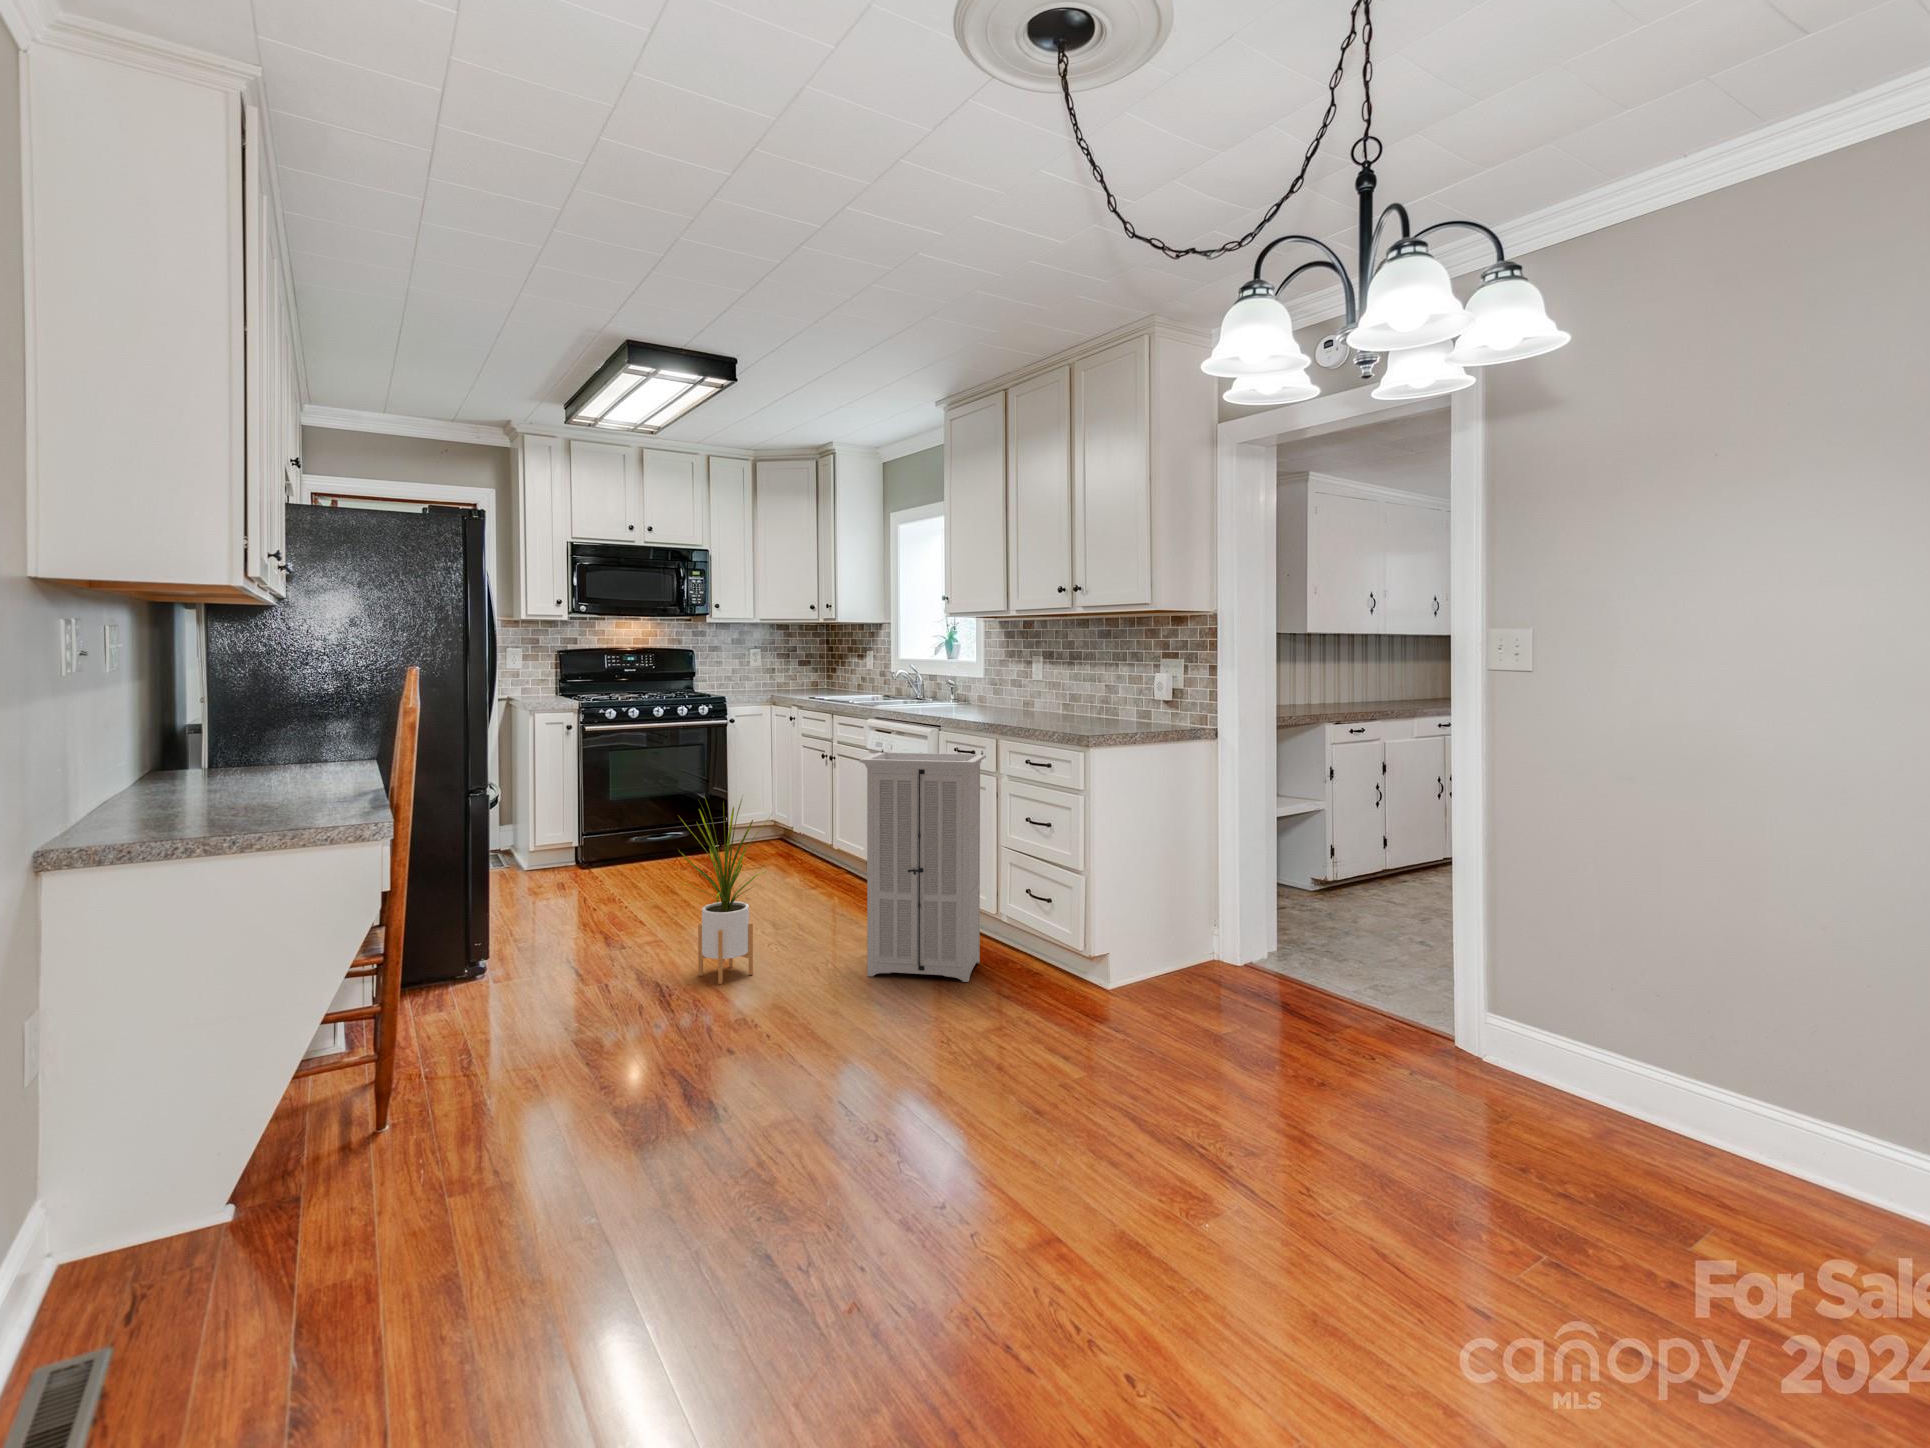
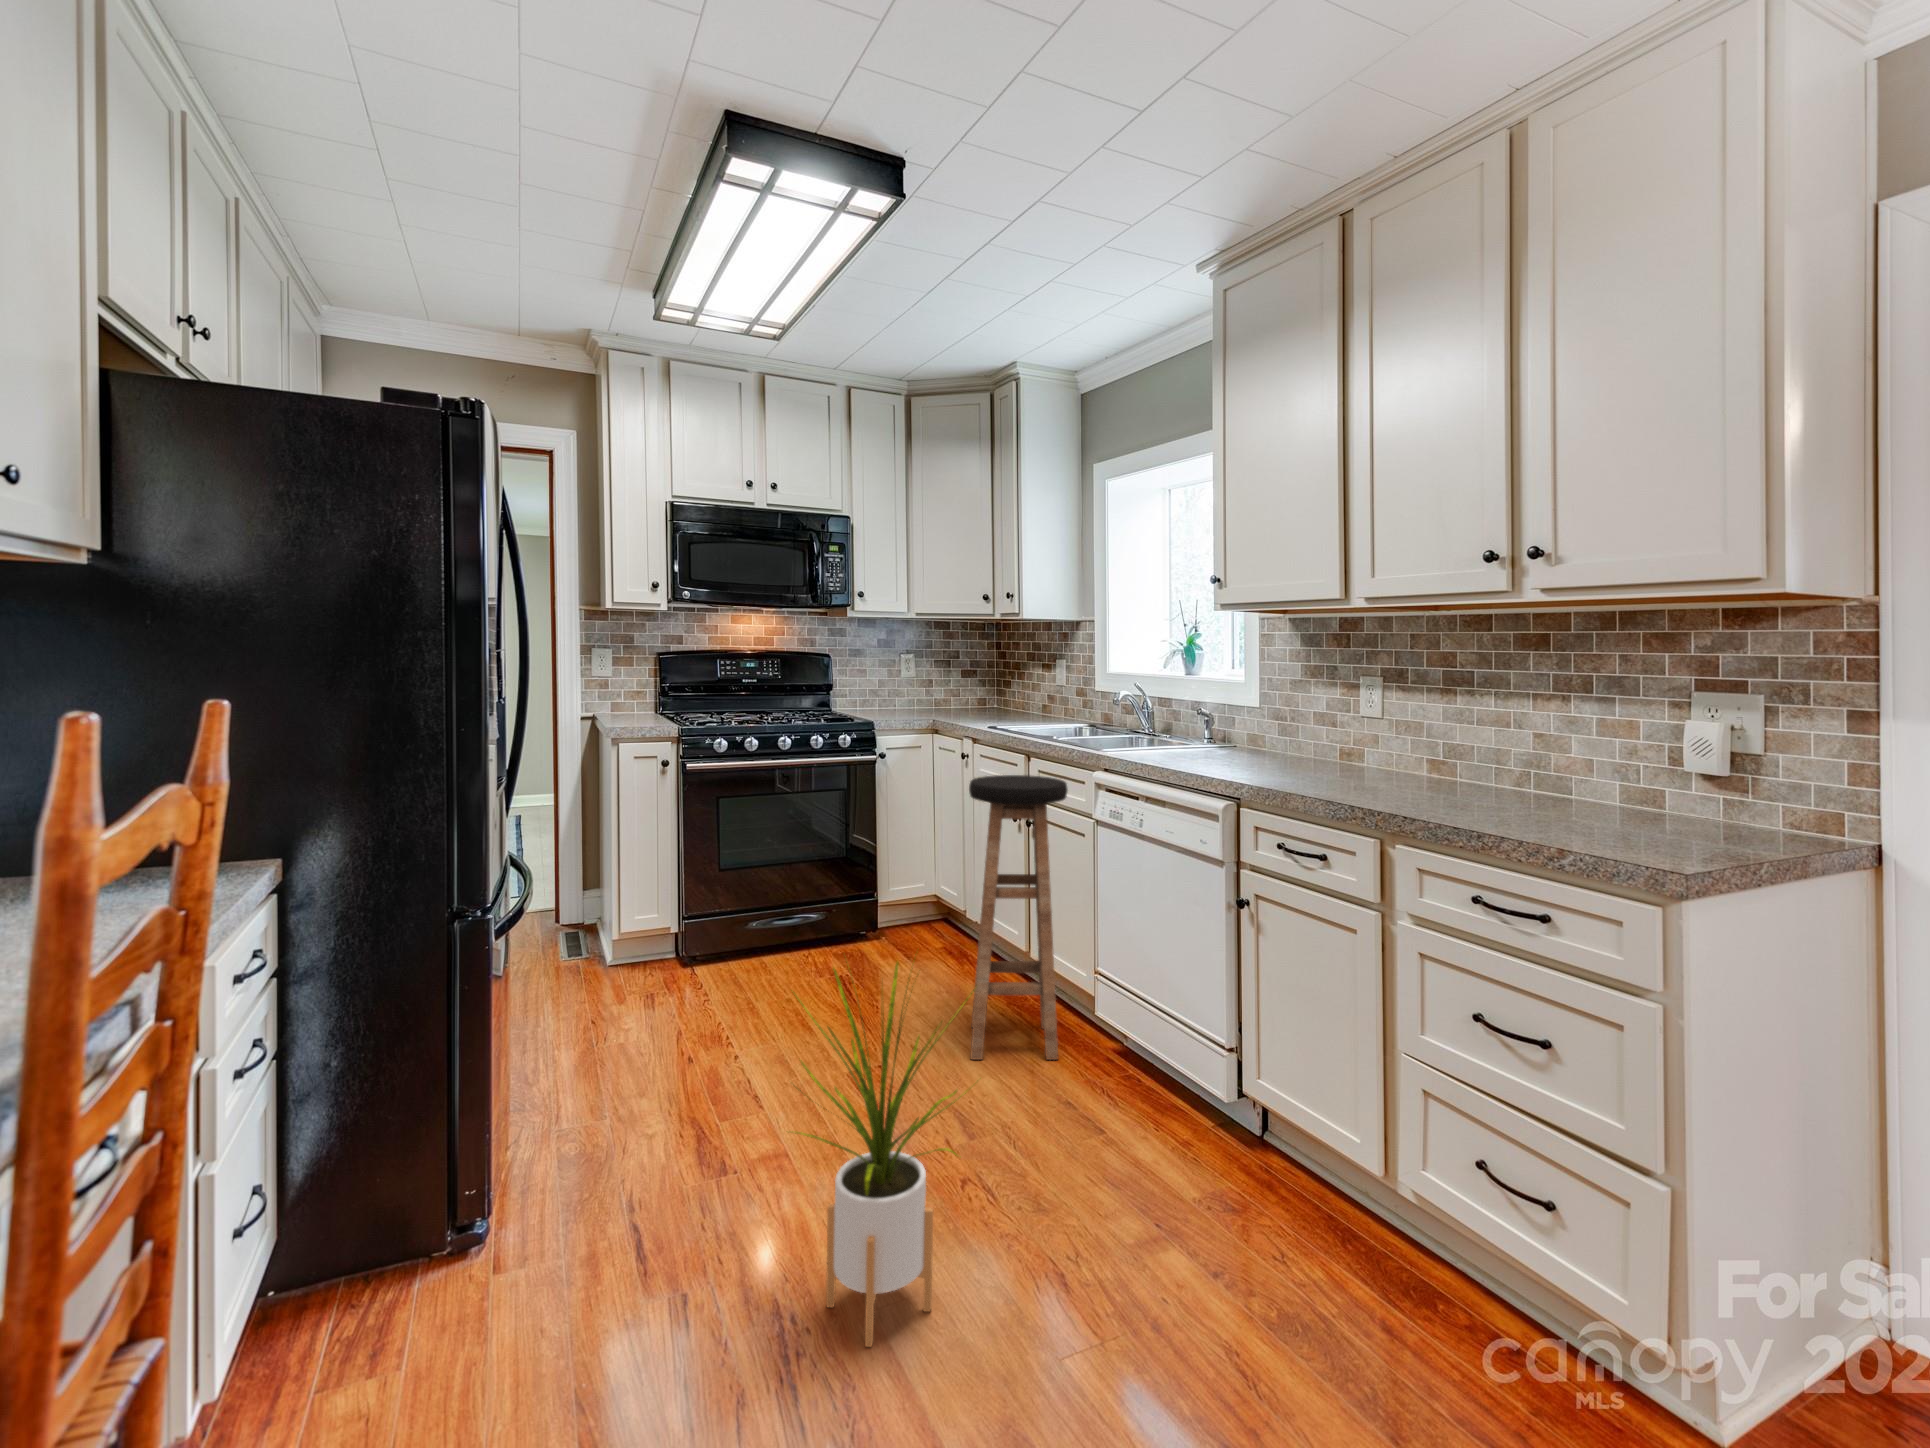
bar stool: none [786,725,849,901] -> present [969,775,1068,1060]
storage cabinet: present [859,749,986,982] -> none [1159,859,1418,1384]

